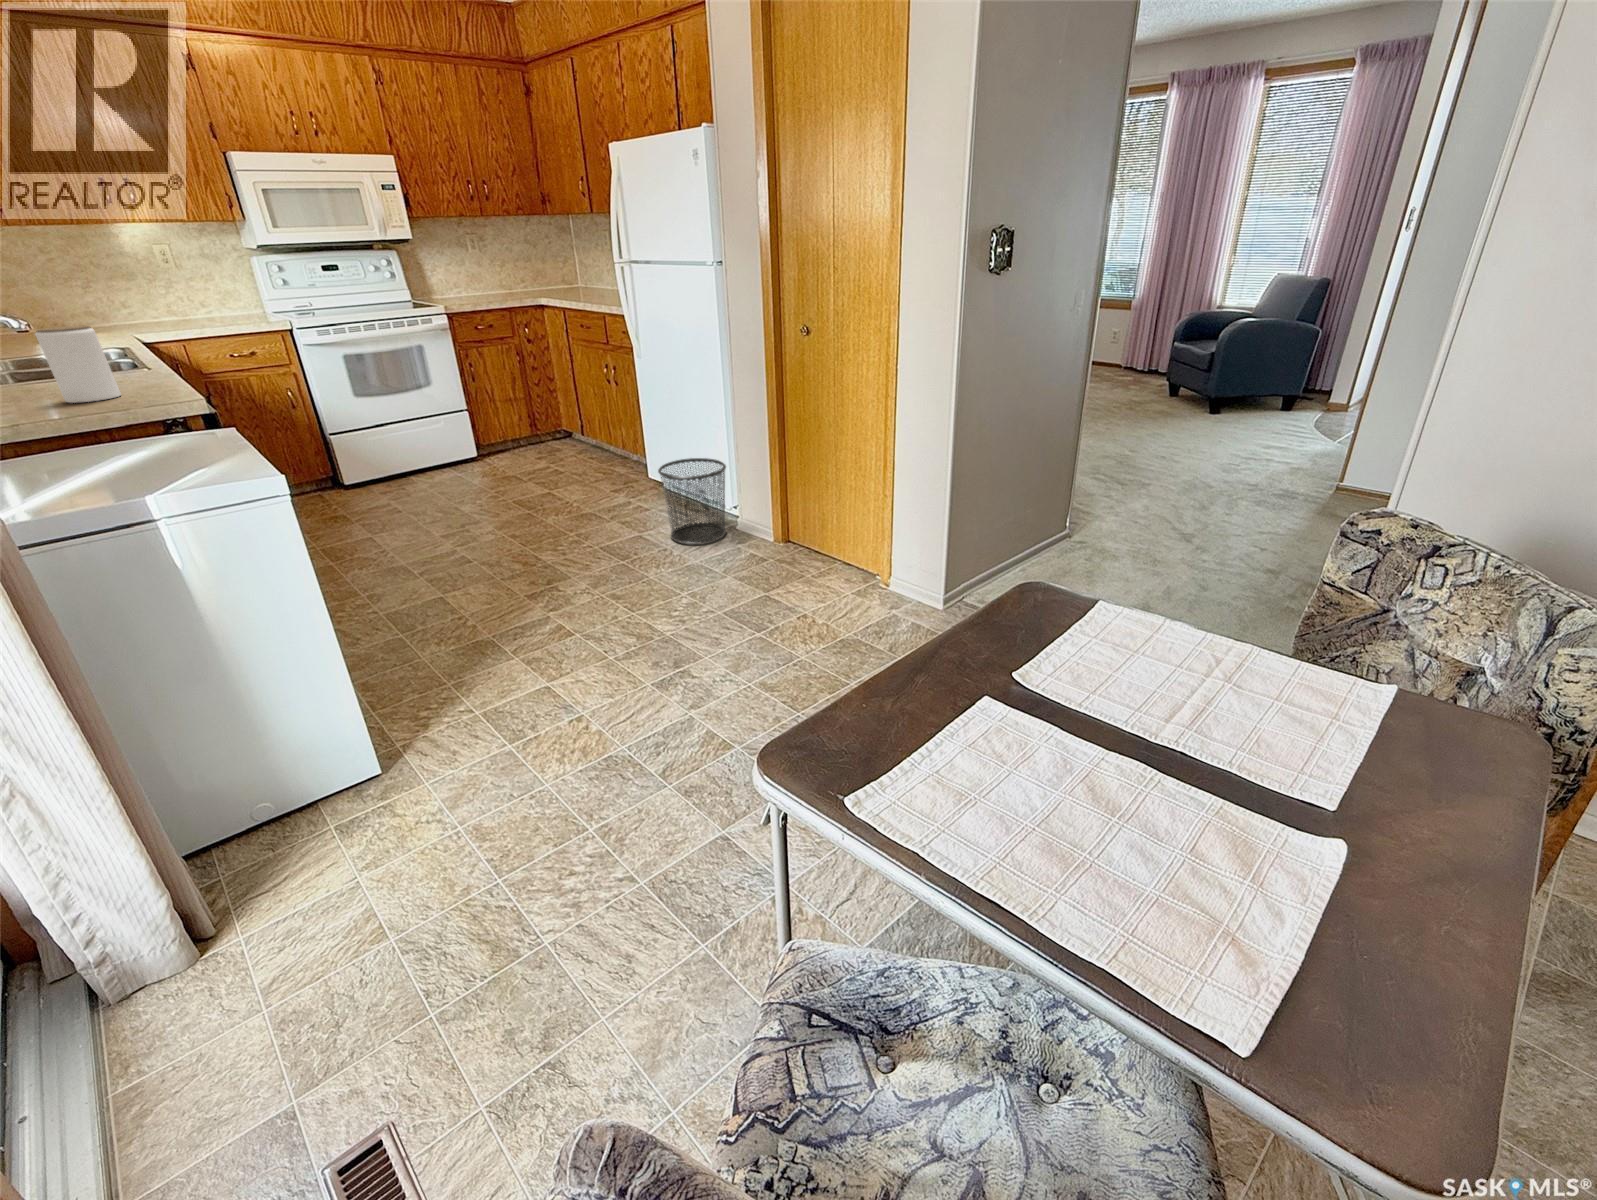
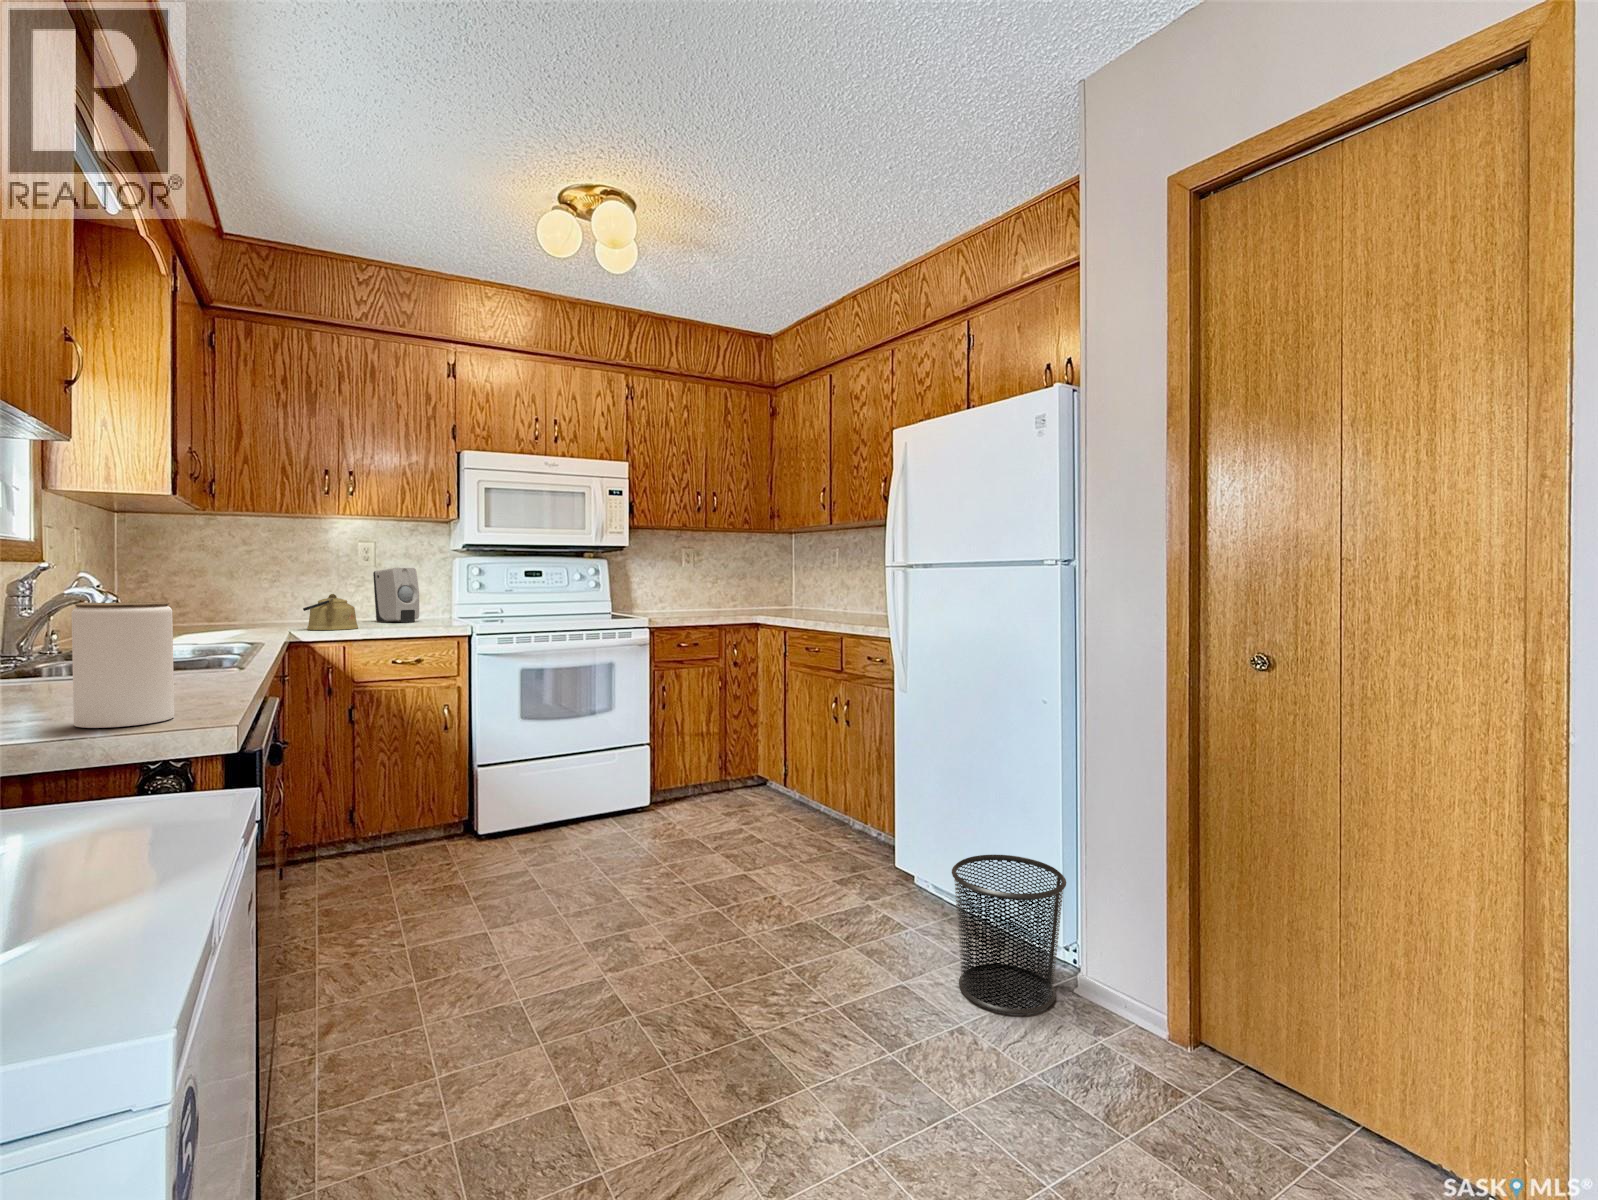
soap dispenser: none [180,269,237,320] -> present [373,568,419,623]
kettle: none [131,298,187,331] -> present [303,594,358,630]

